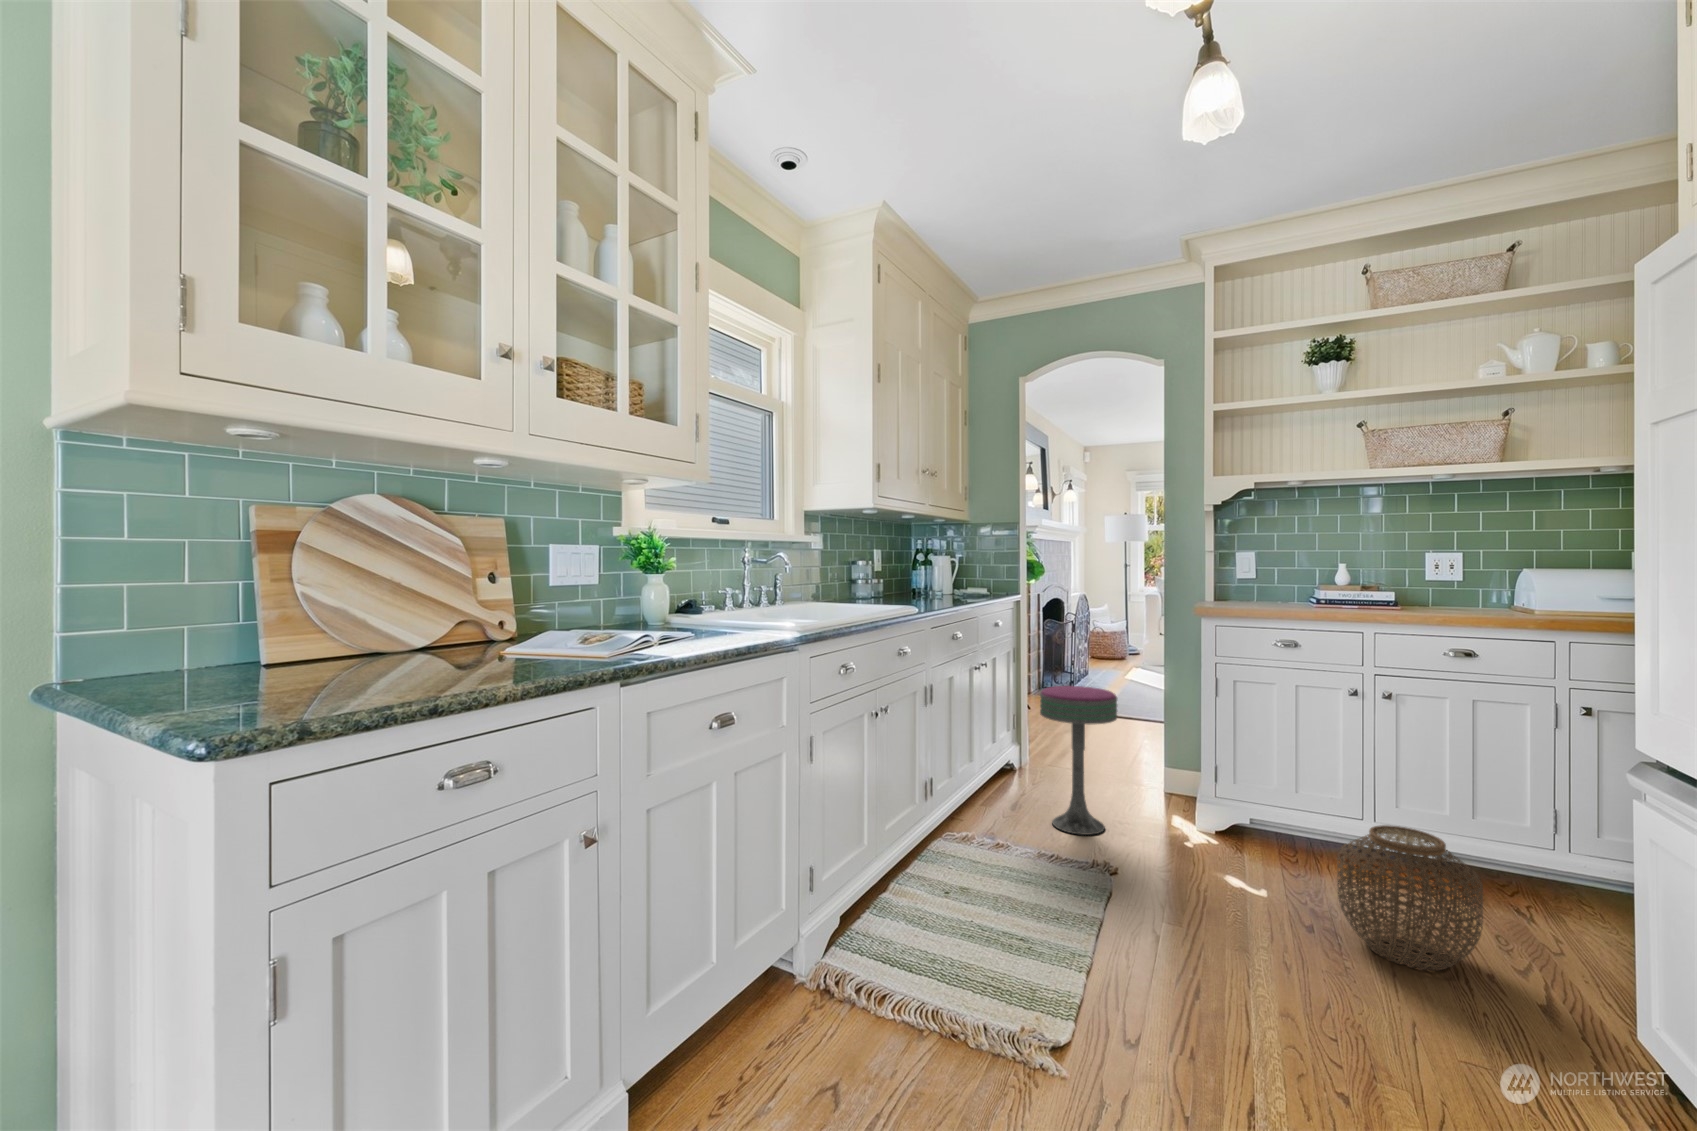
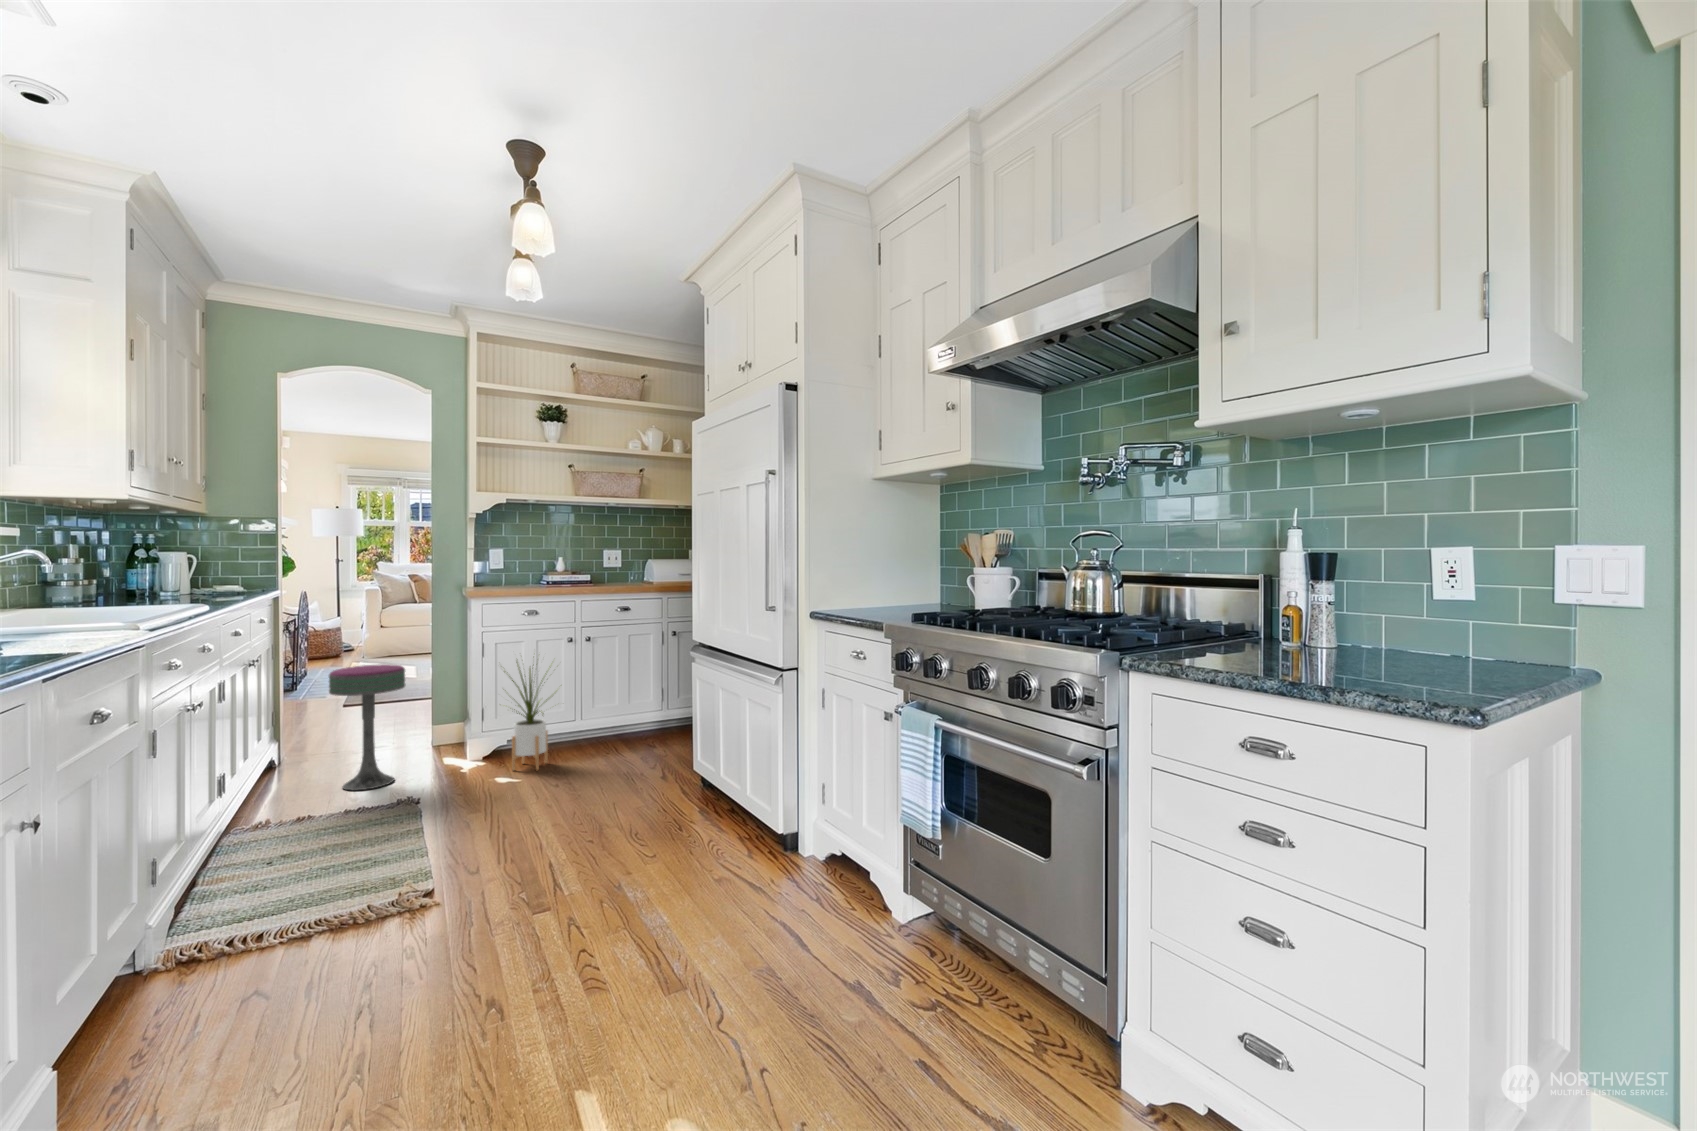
house plant: none [1226,697,1336,883] -> present [504,662,548,771]
woven basket: present [1337,825,1483,971] -> none [572,710,640,786]

